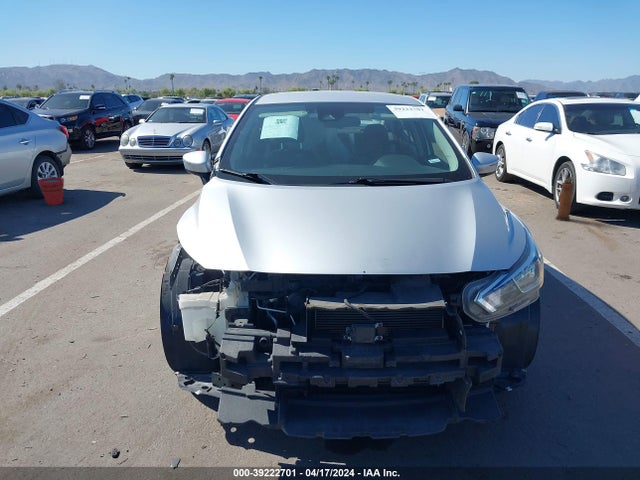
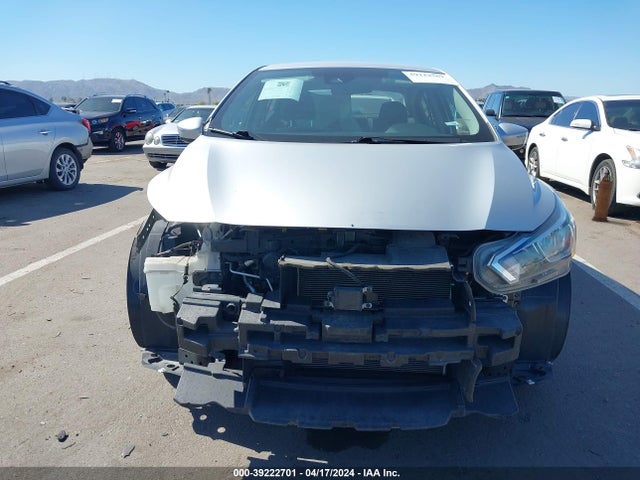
bucket: present [38,177,64,205] -> none [57,169,83,196]

